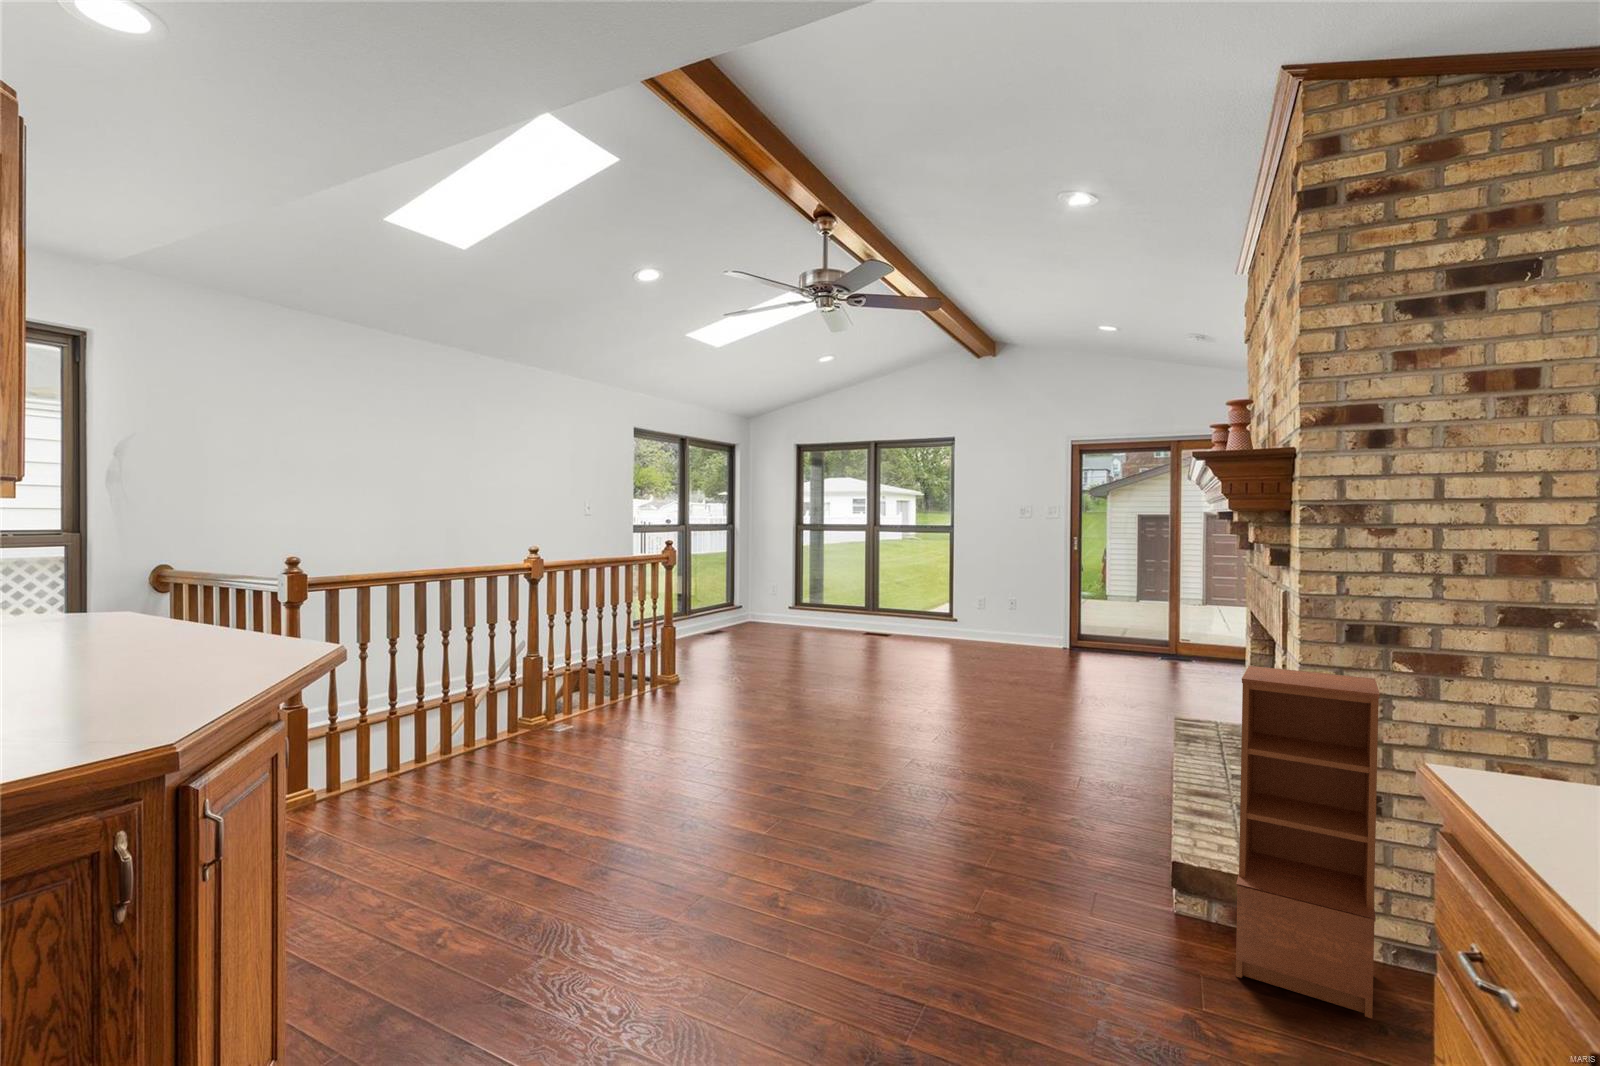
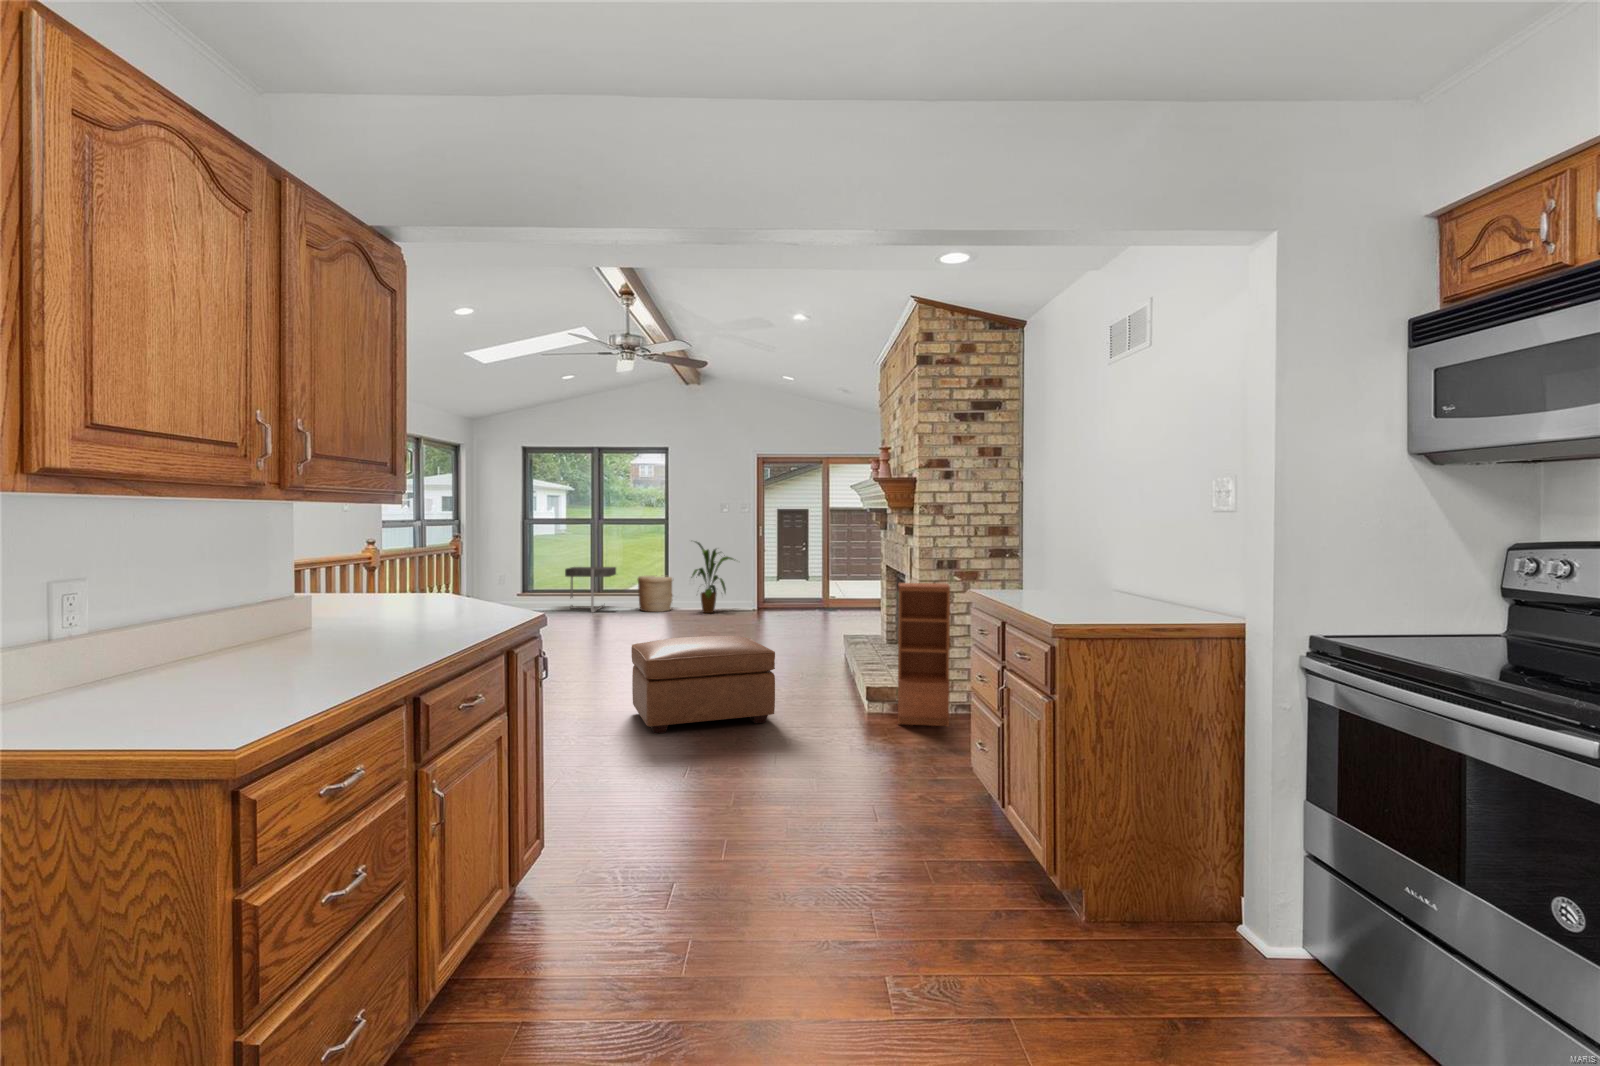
house plant: none [975,553,1045,649] -> present [691,542,735,613]
side table: none [830,580,895,637] -> present [565,567,616,612]
woven basket: none [913,595,958,642] -> present [638,575,672,612]
ottoman: none [741,723,975,903] -> present [631,636,775,734]

